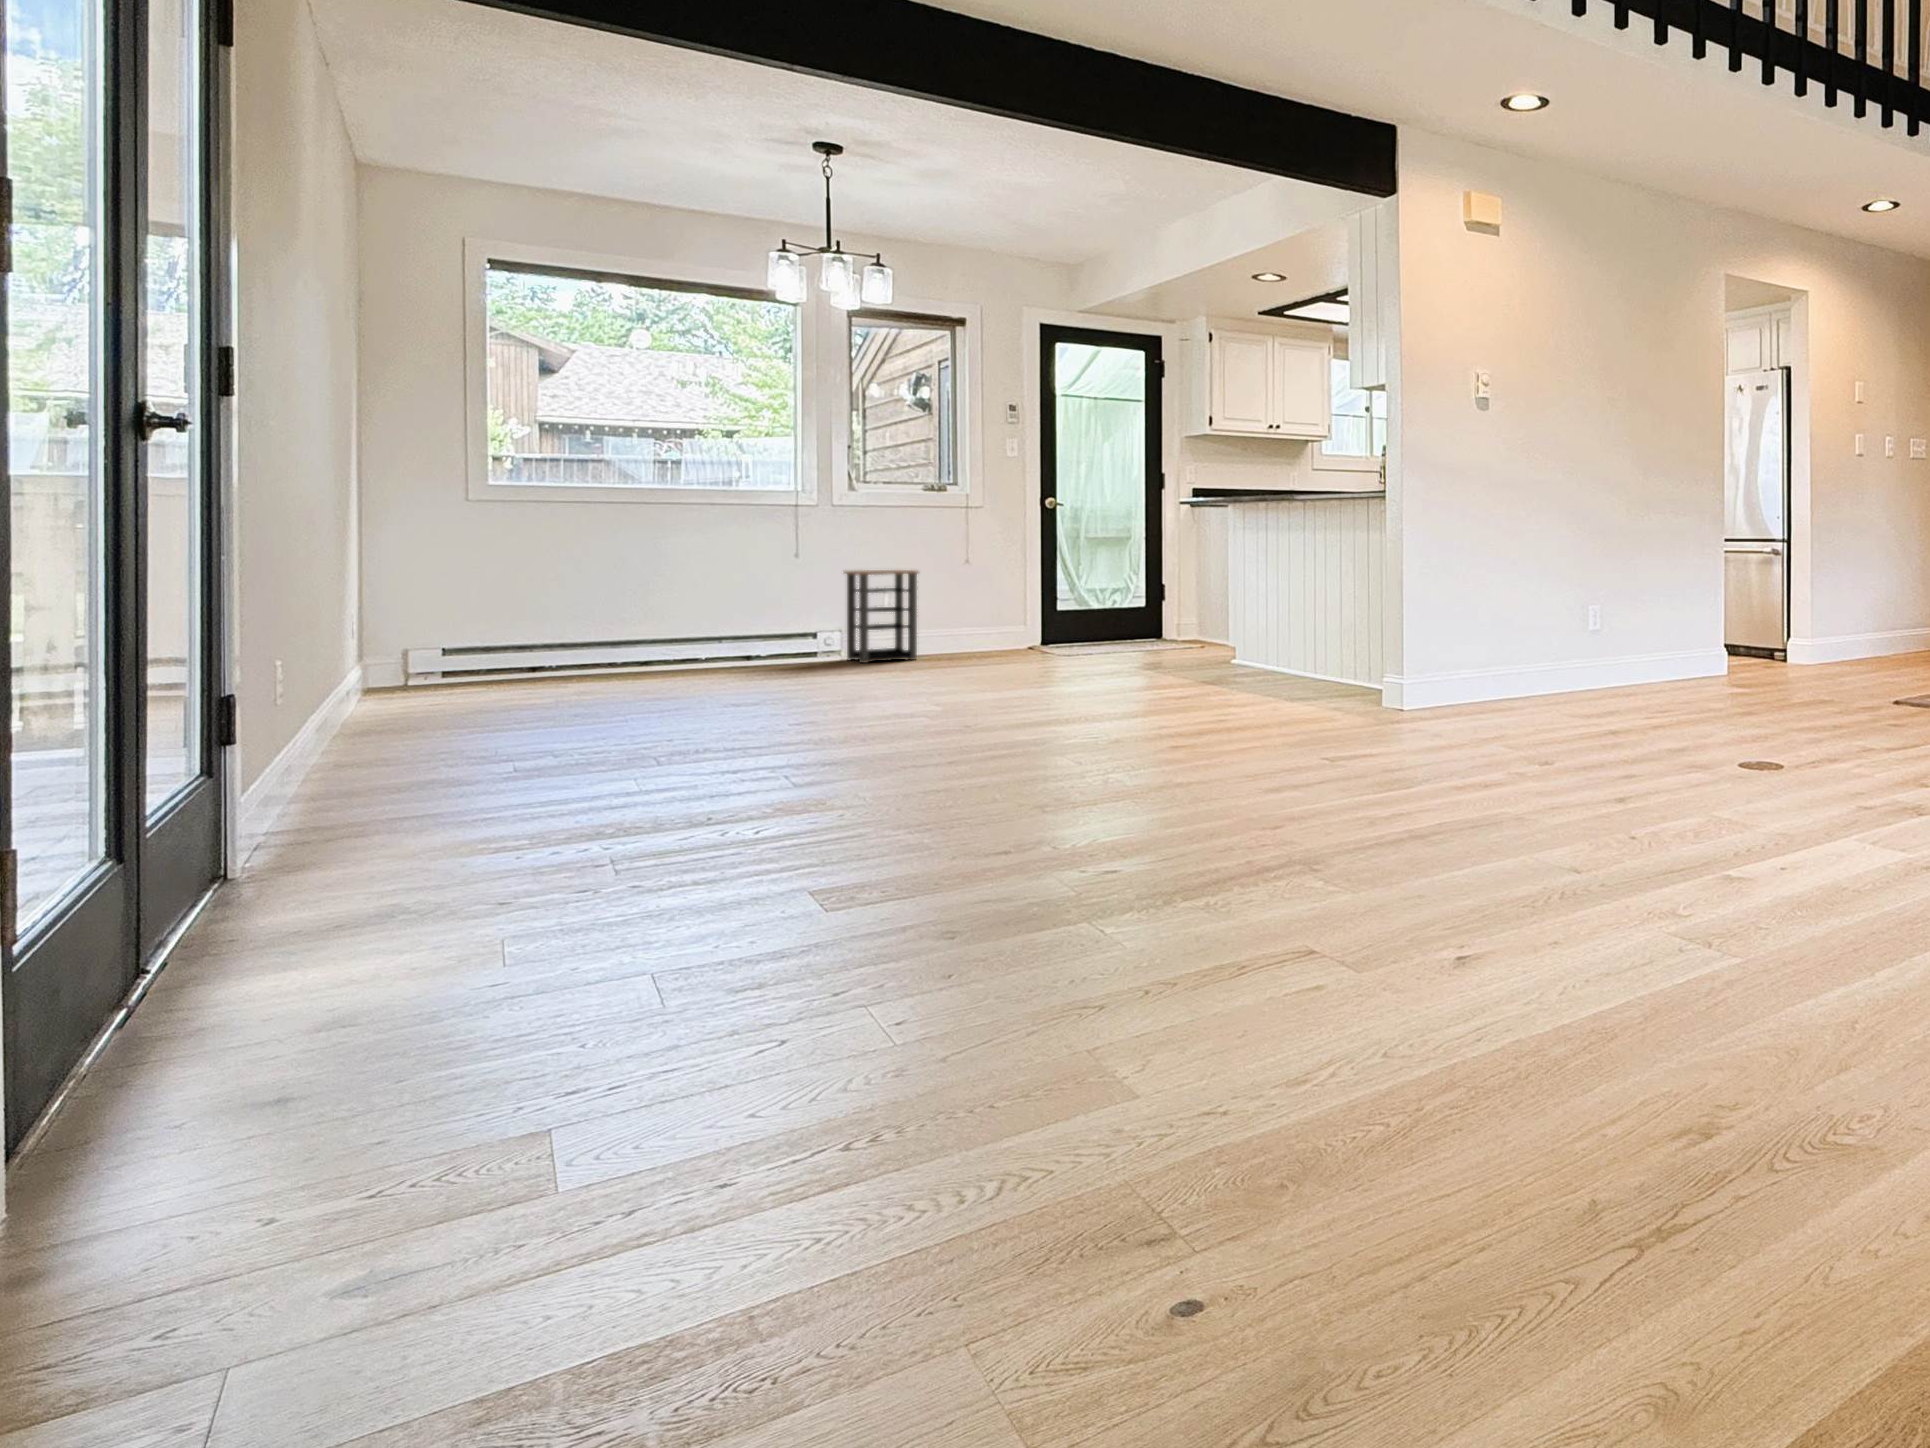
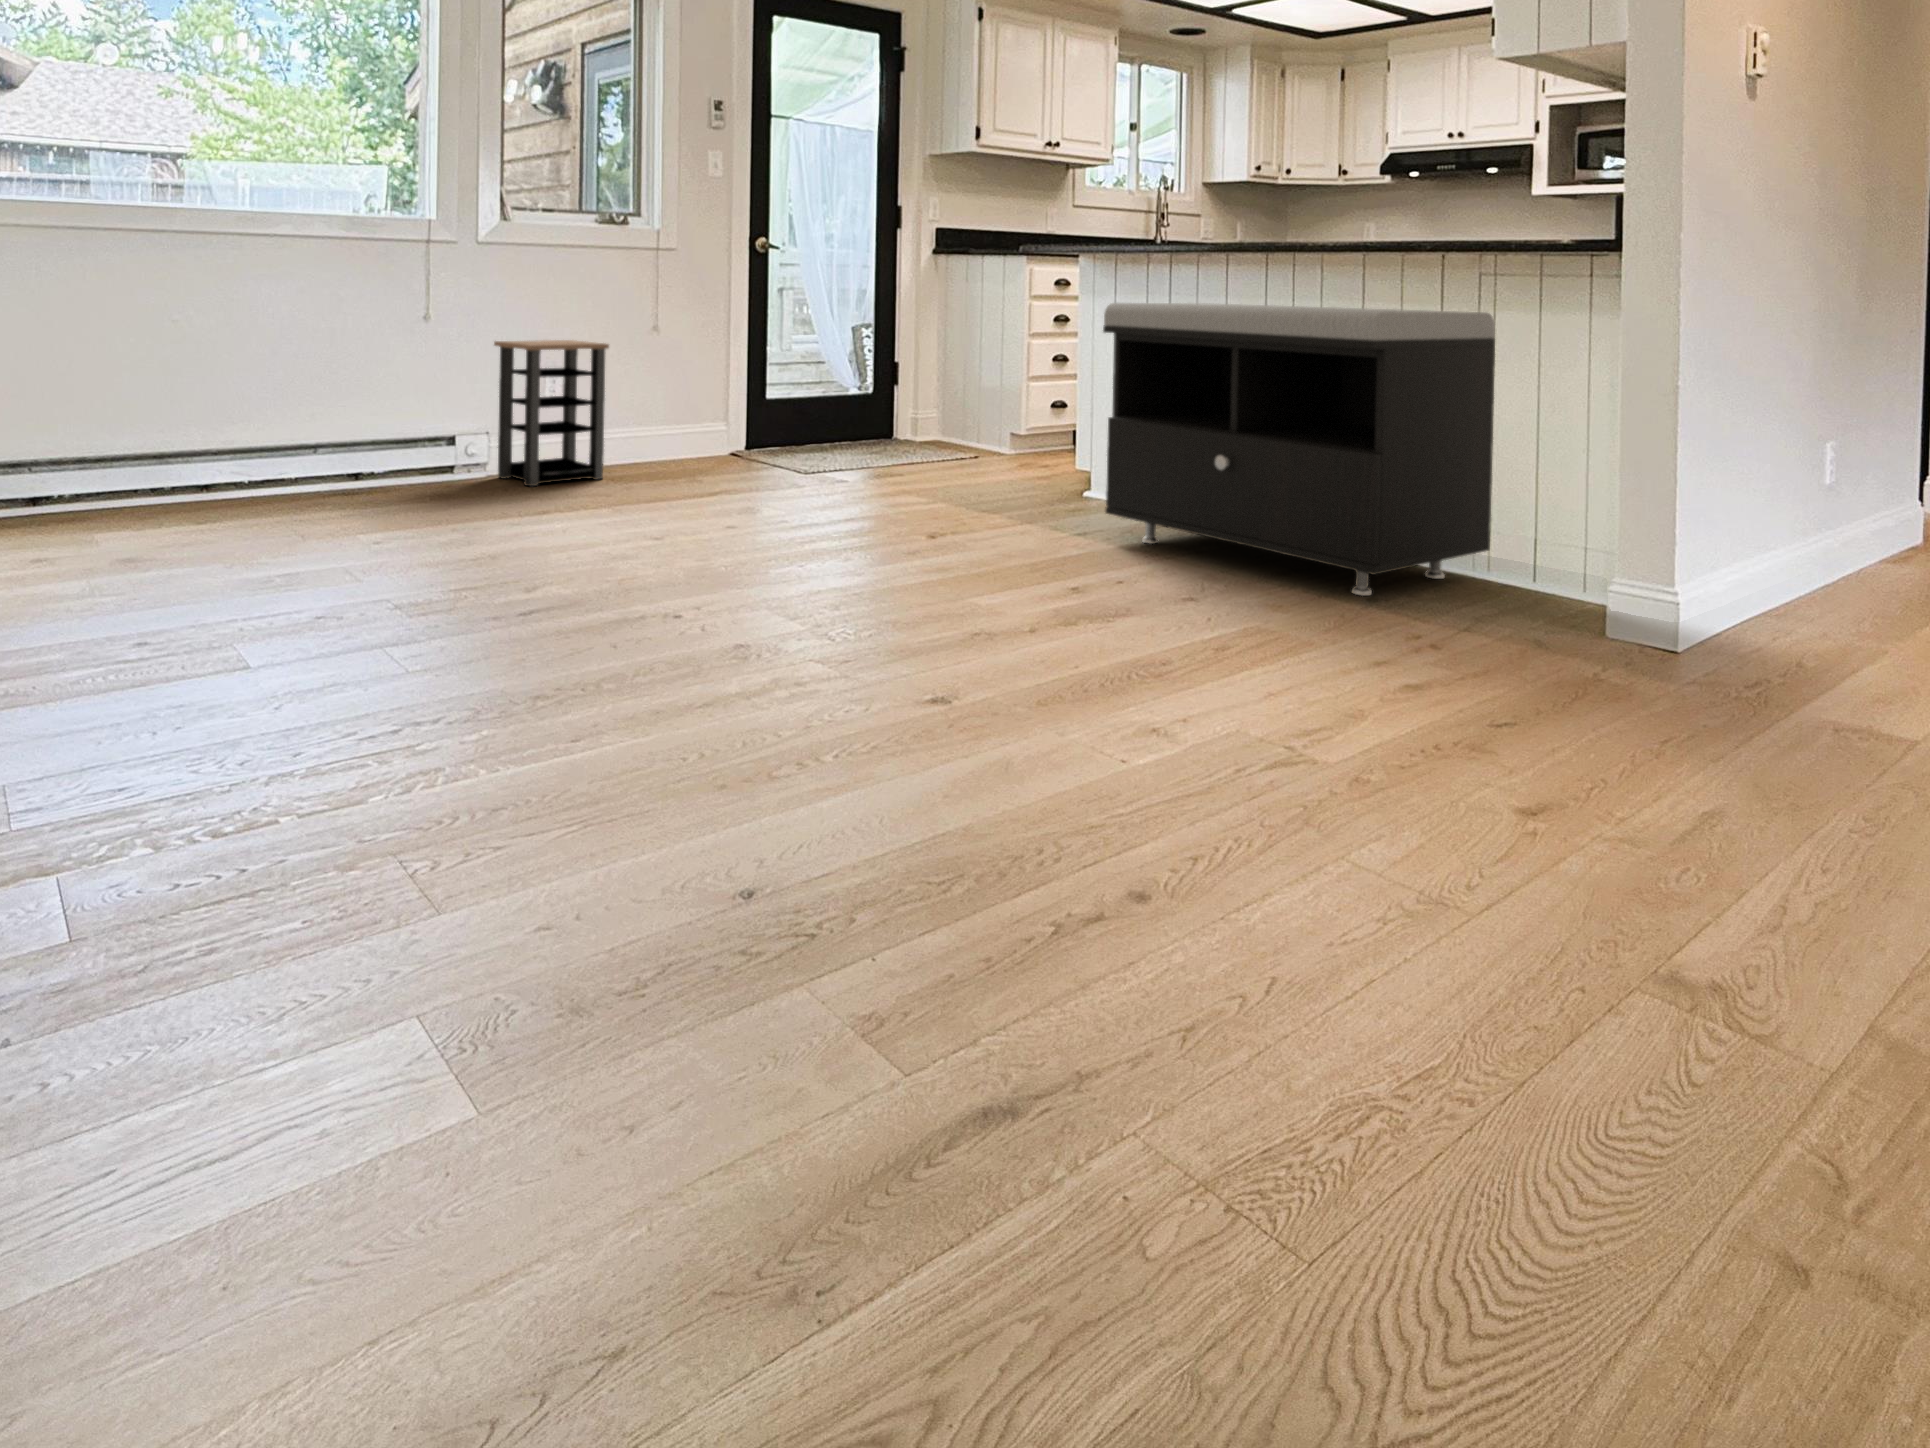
storage bench: none [1180,534,1372,693] -> present [1103,302,1495,596]

